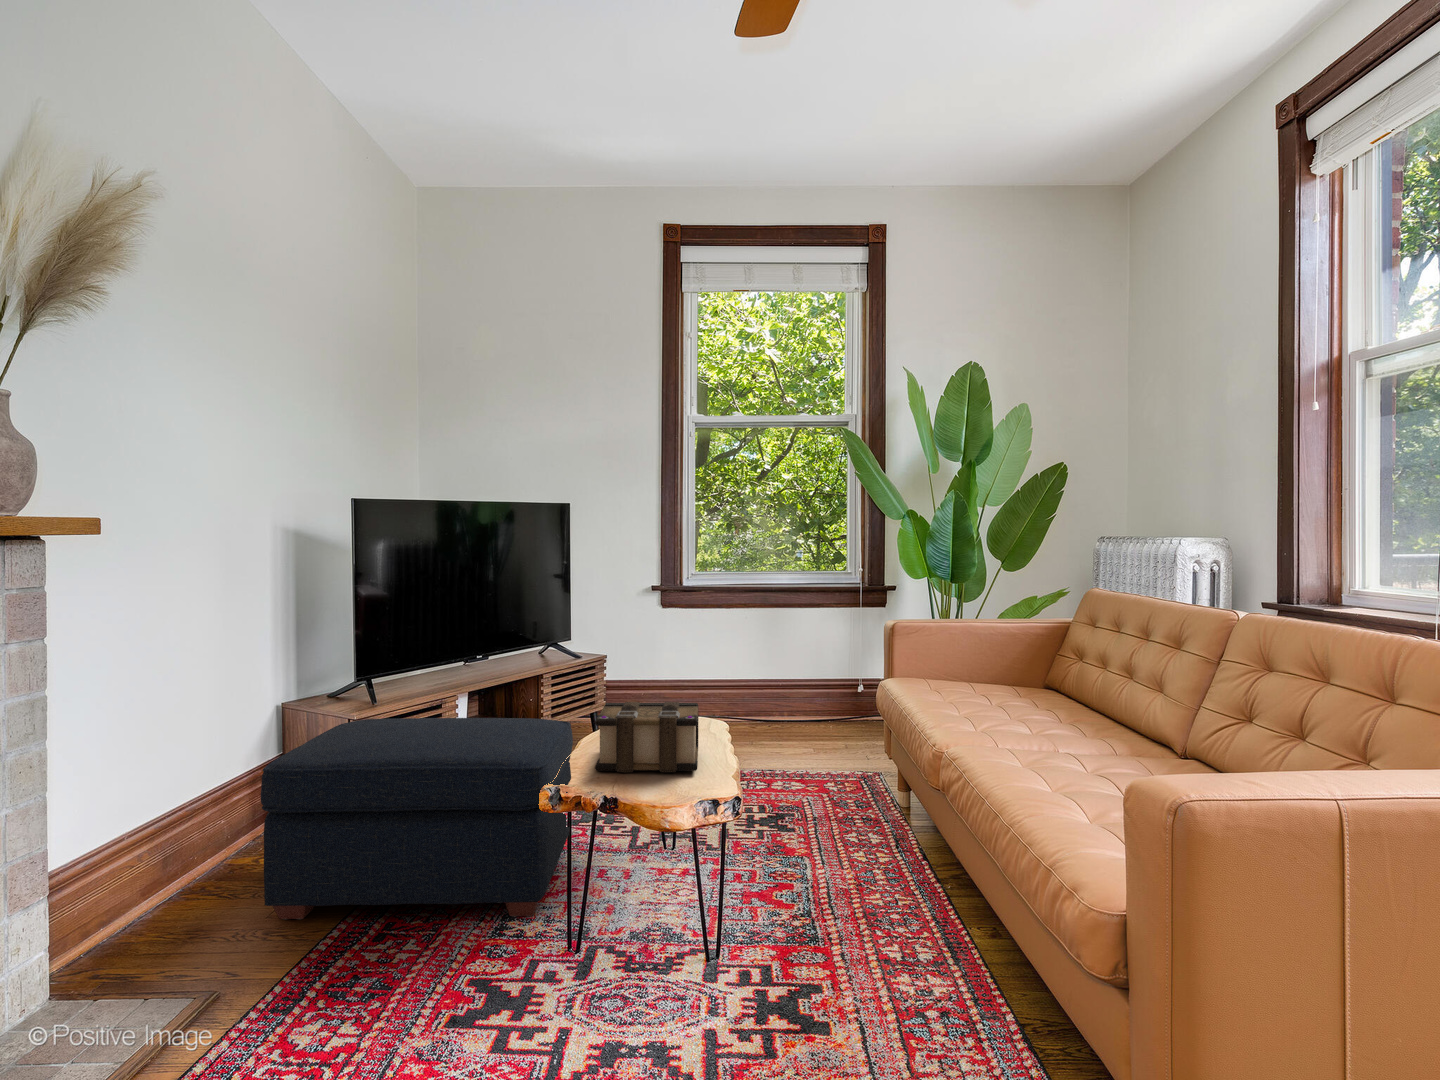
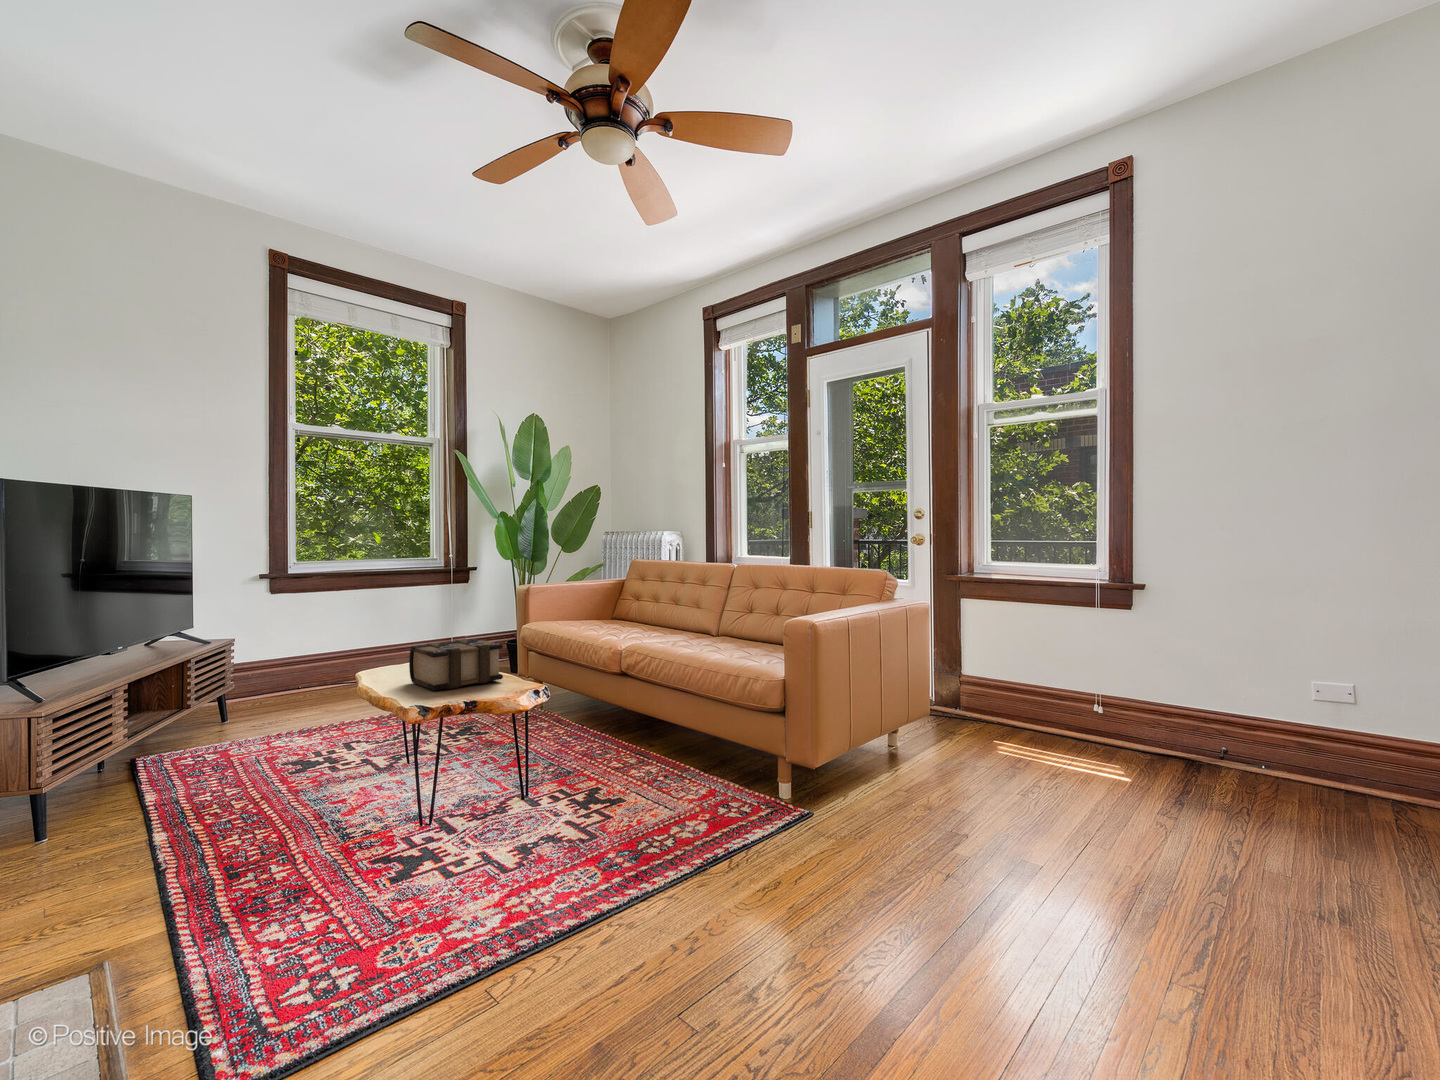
ottoman: present [261,718,573,920] -> none [54,678,372,904]

